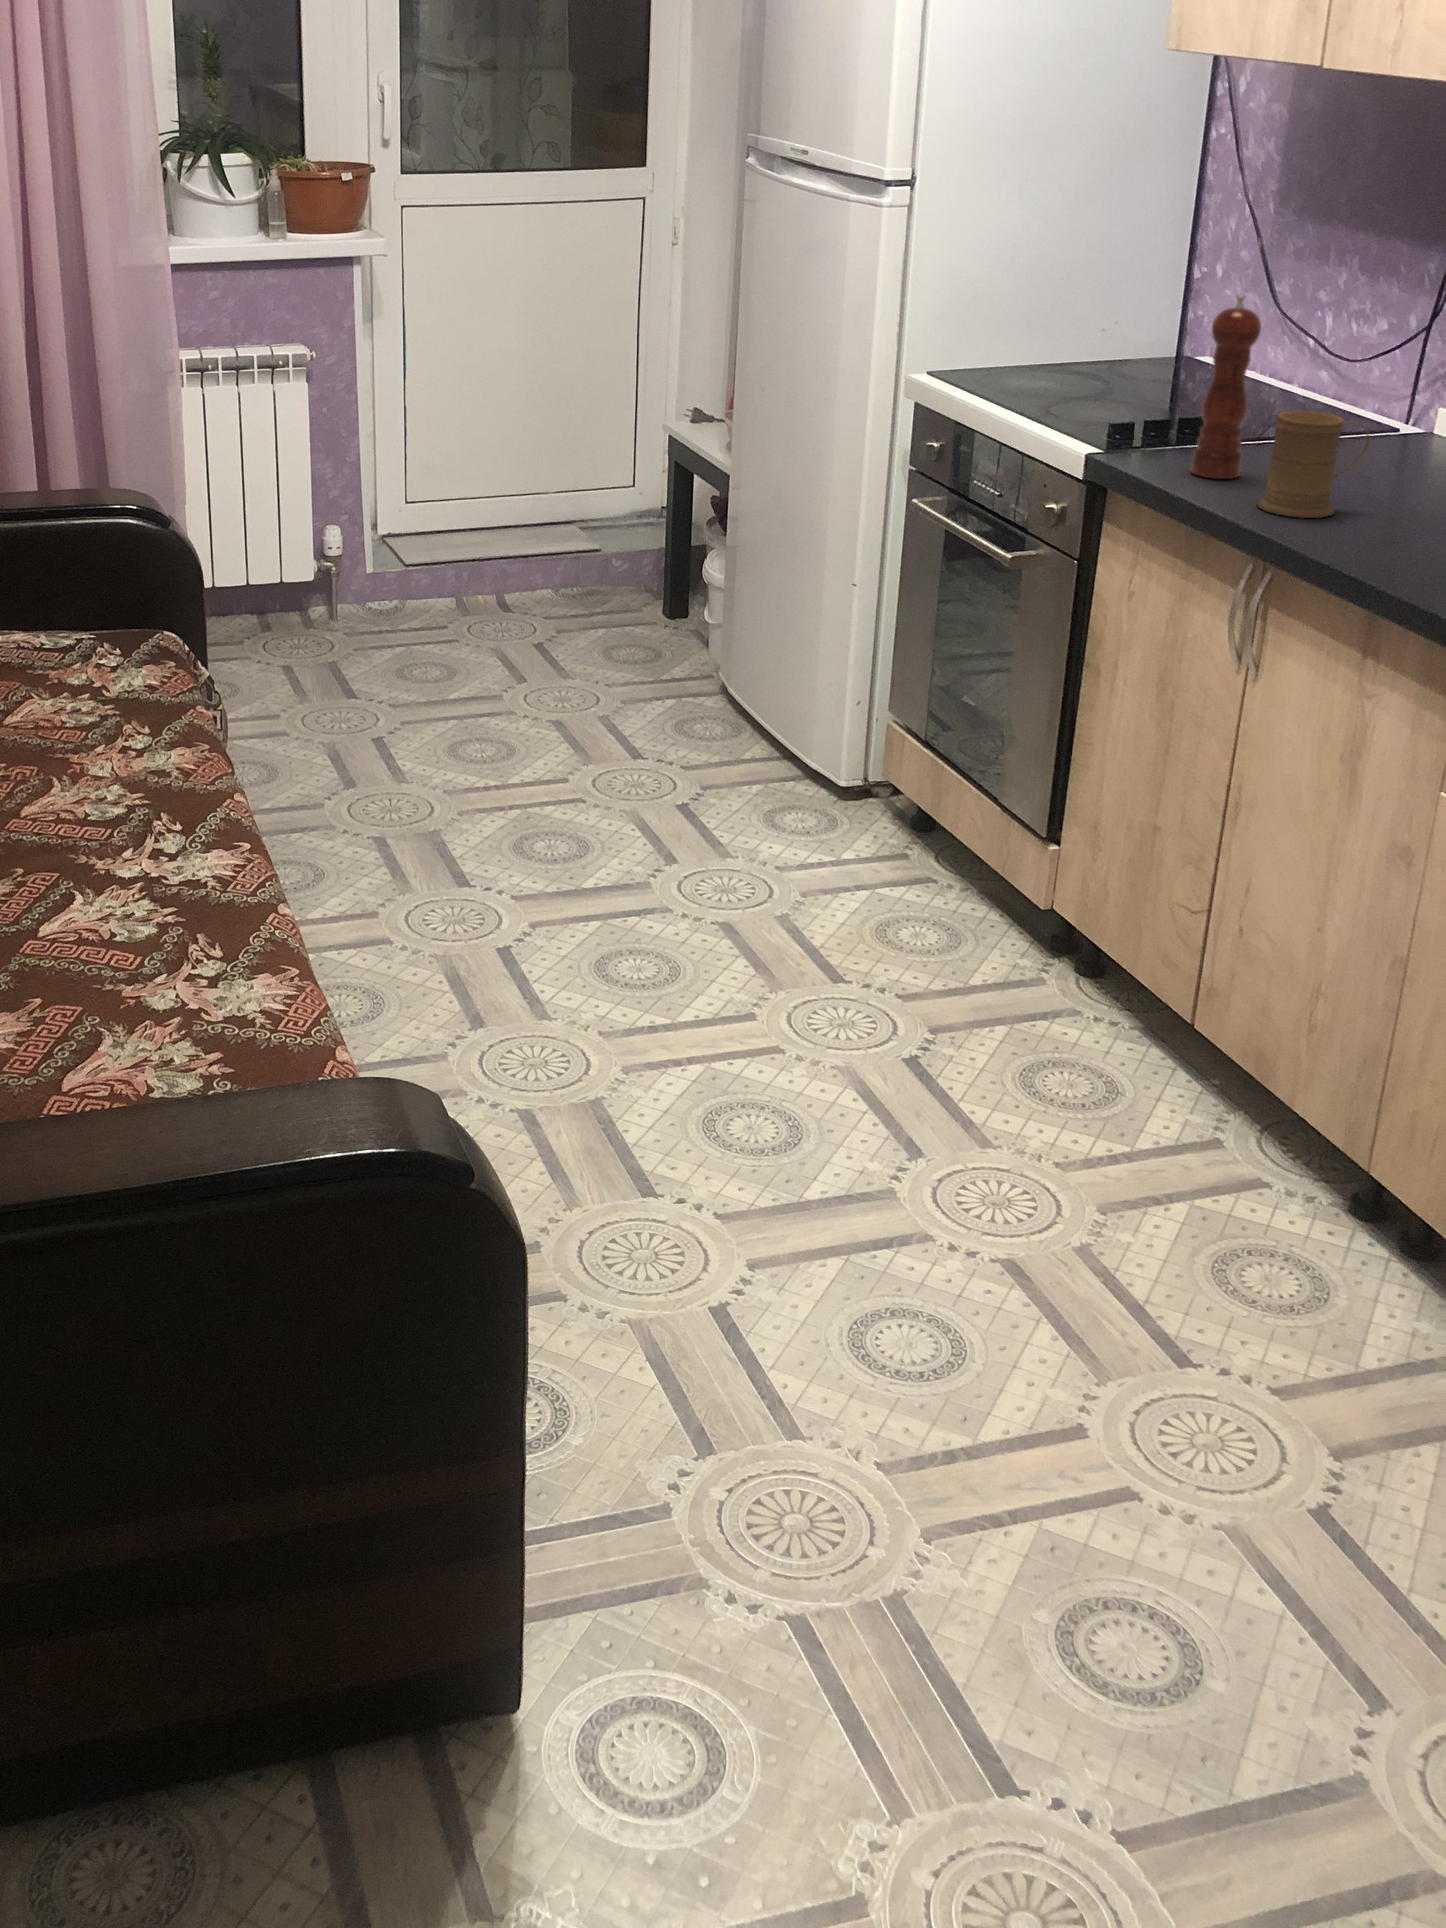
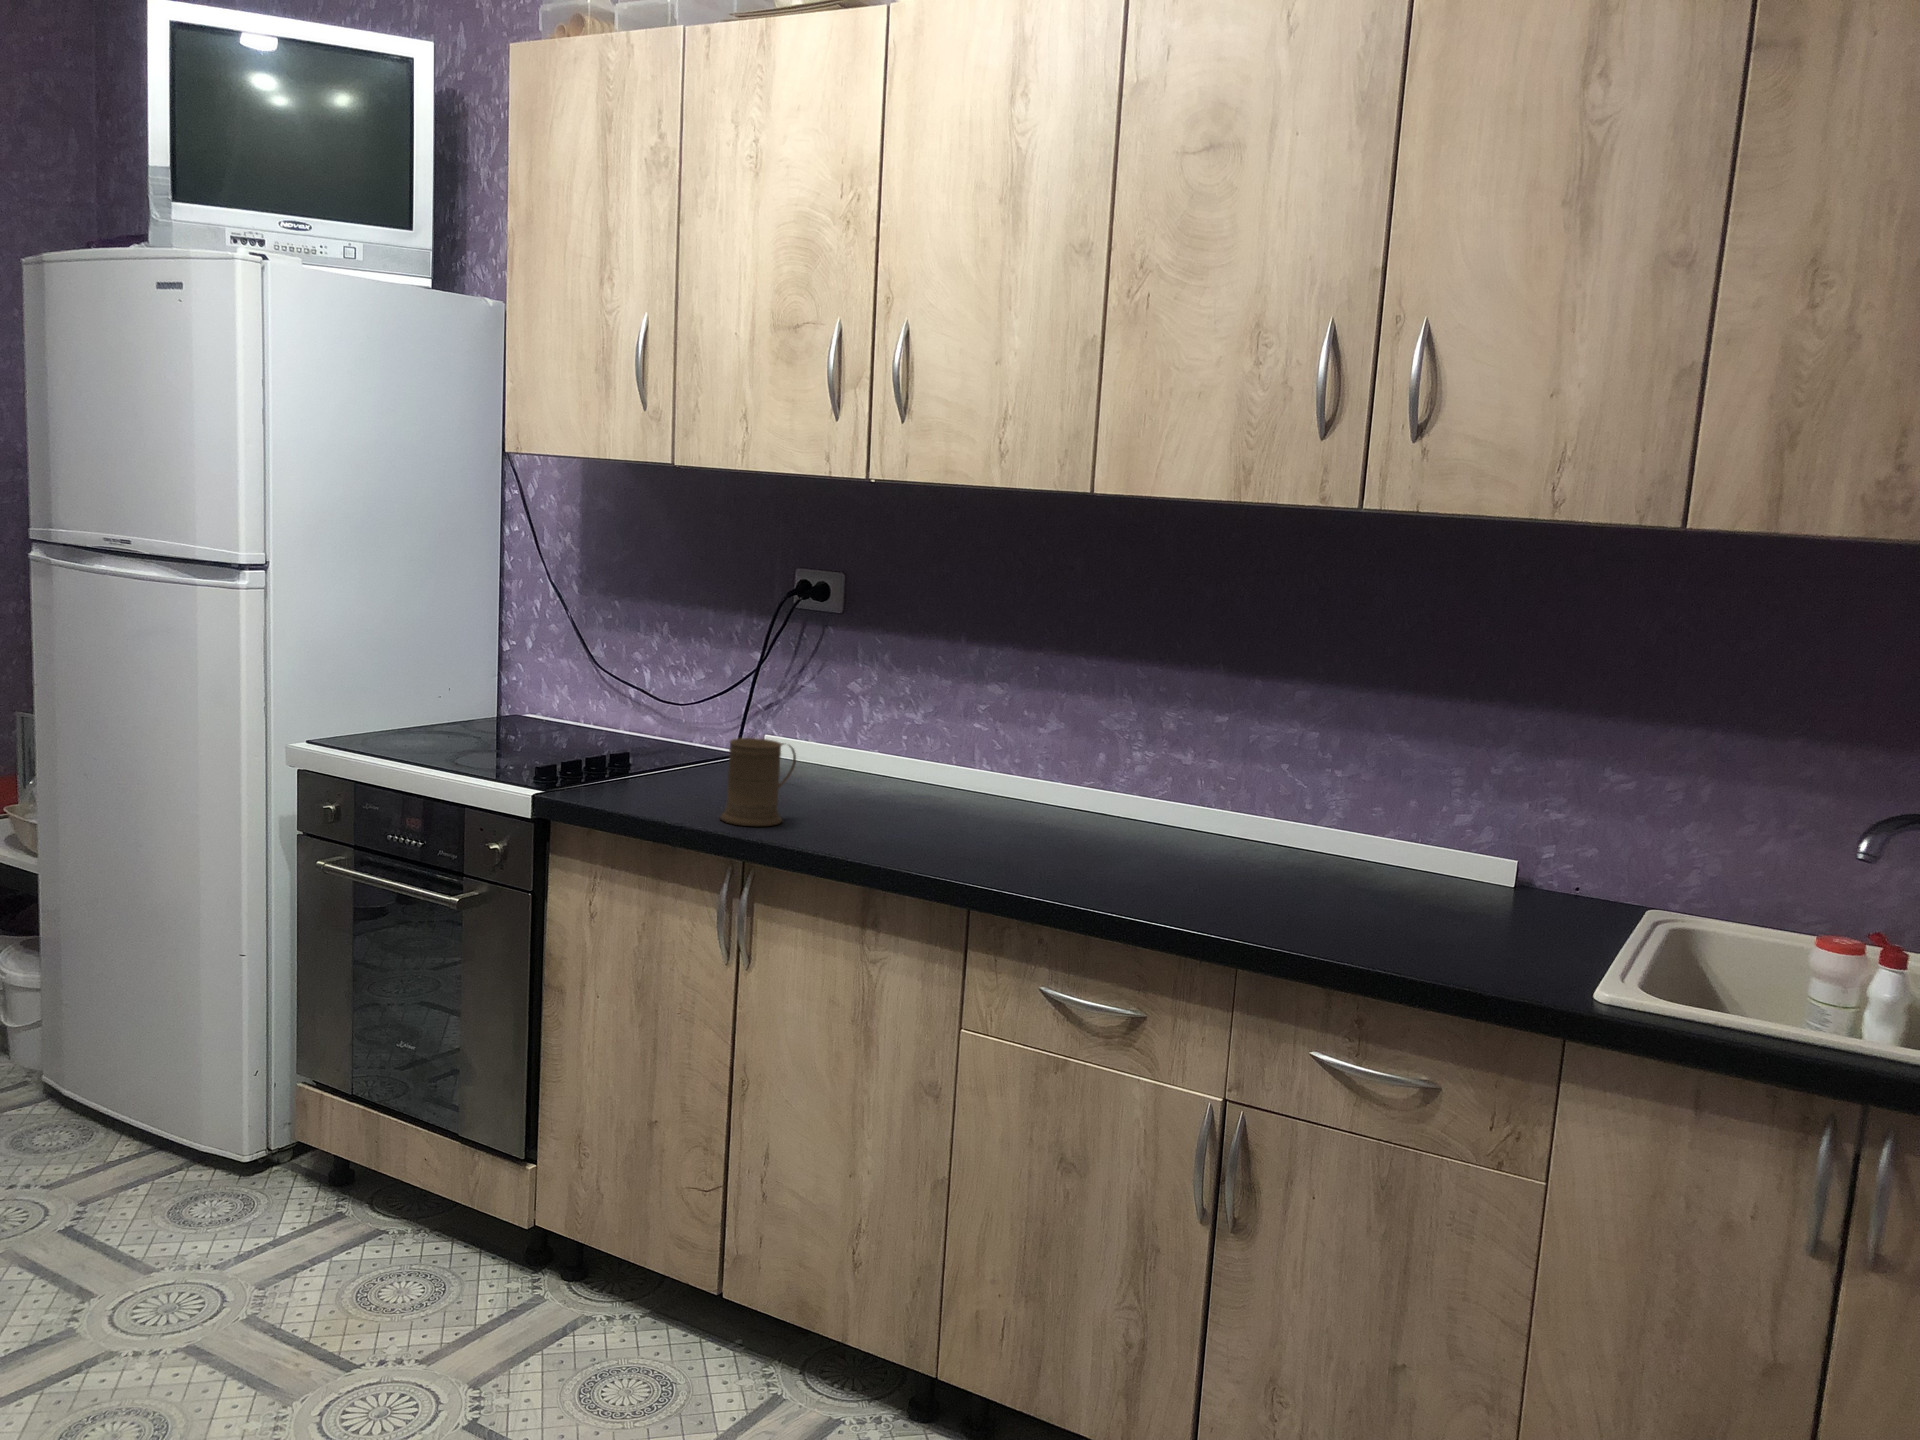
pepper mill: present [1191,295,1261,479] -> none [638,647,685,804]

